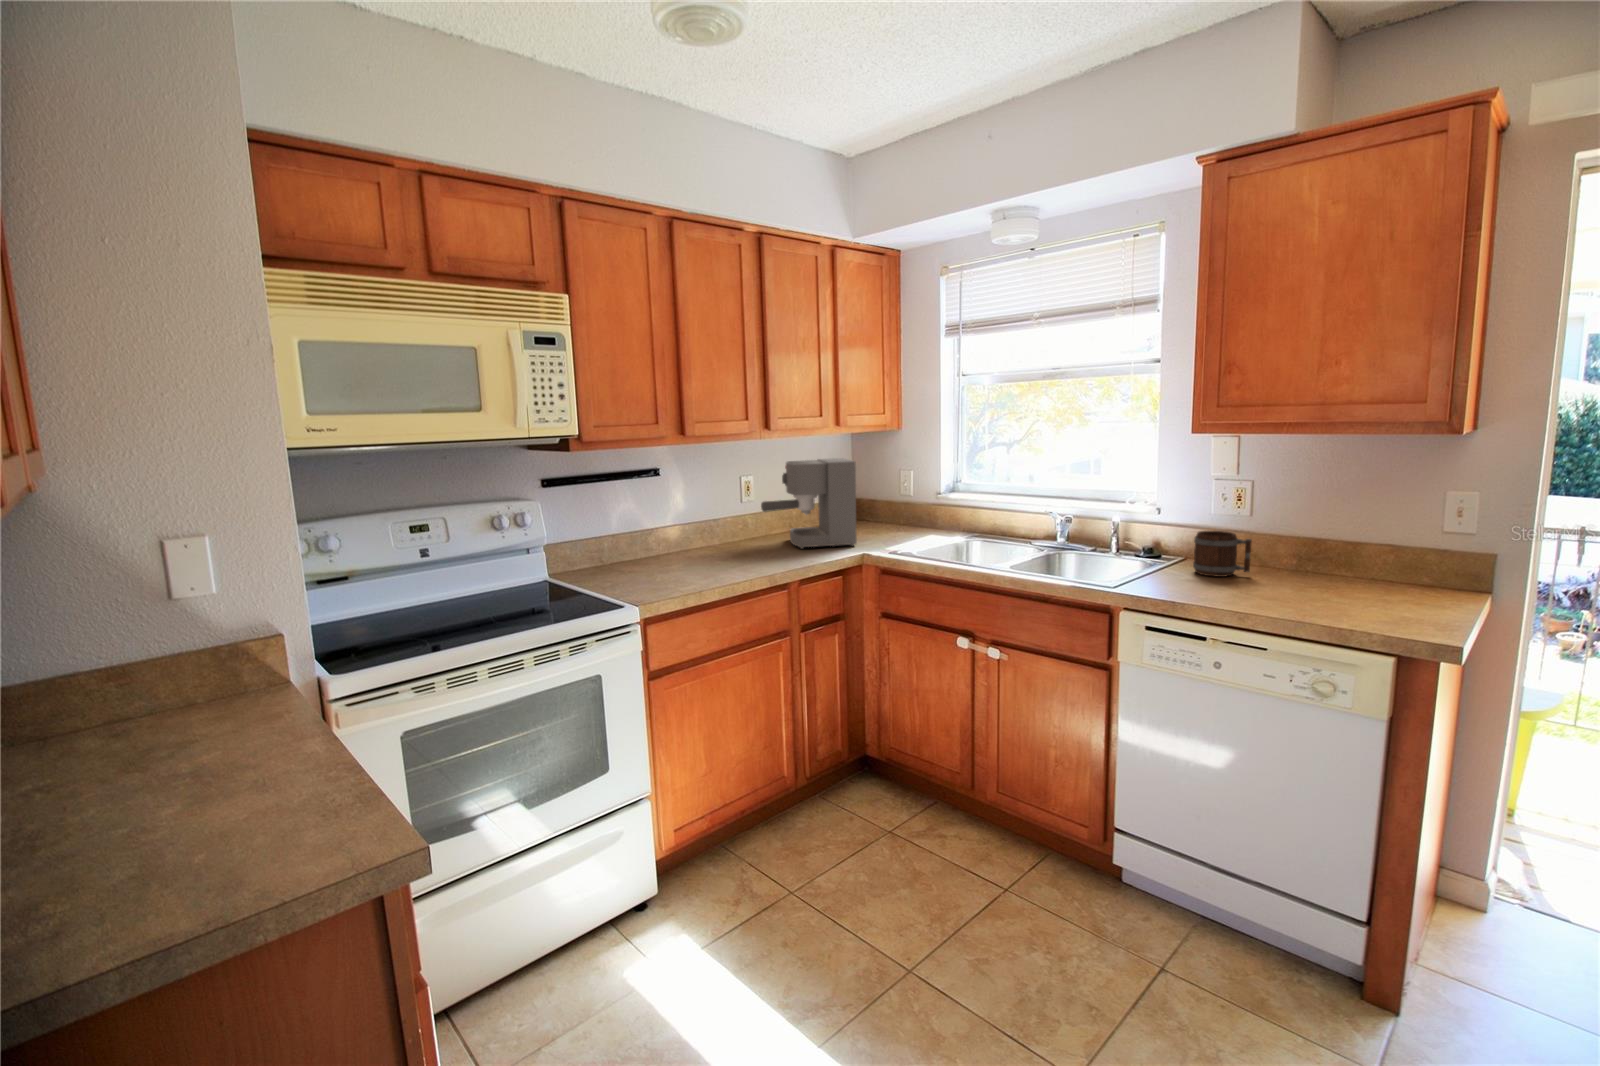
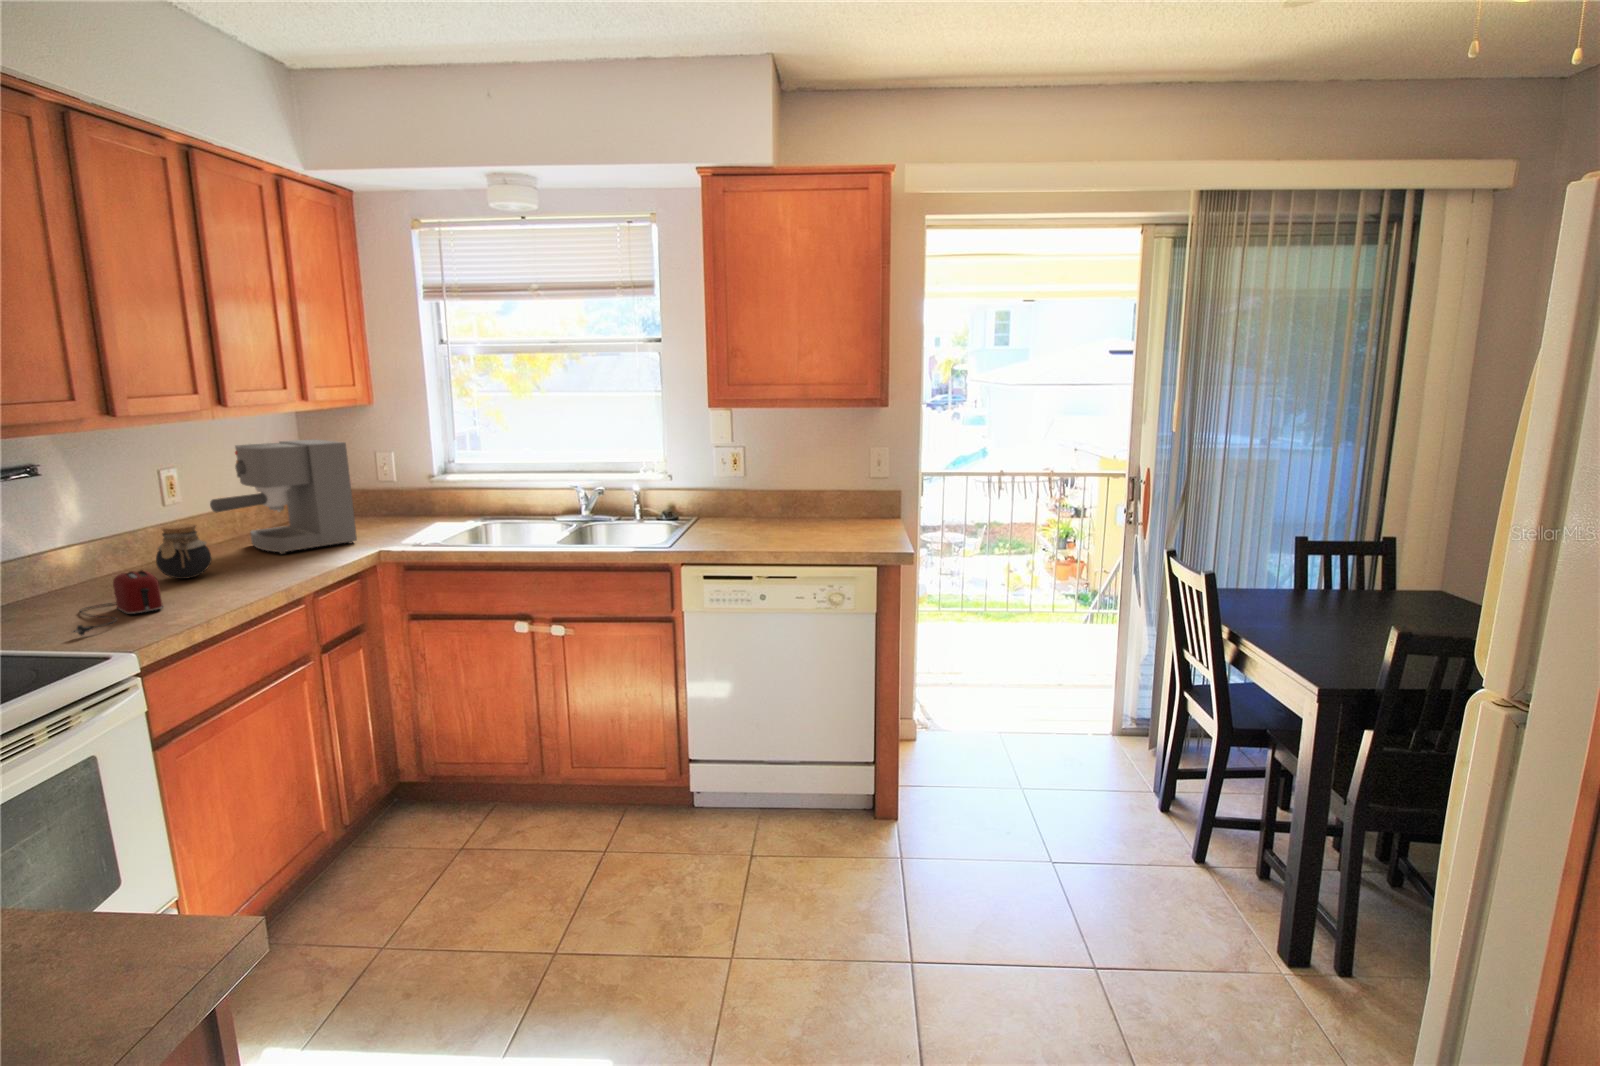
jar: none [718,519,751,559] -> present [156,524,212,579]
mug: present [1193,531,1252,577] -> none [712,490,755,529]
toaster: none [645,549,703,589] -> present [73,570,163,636]

